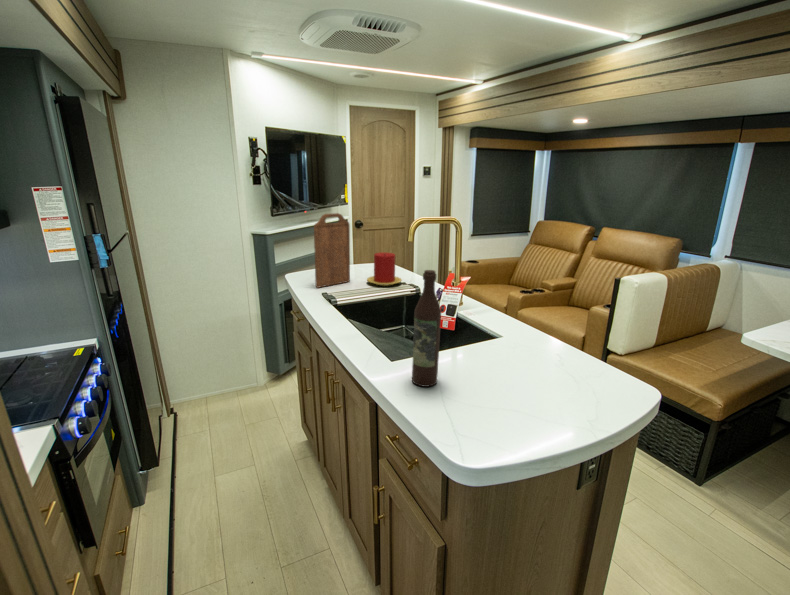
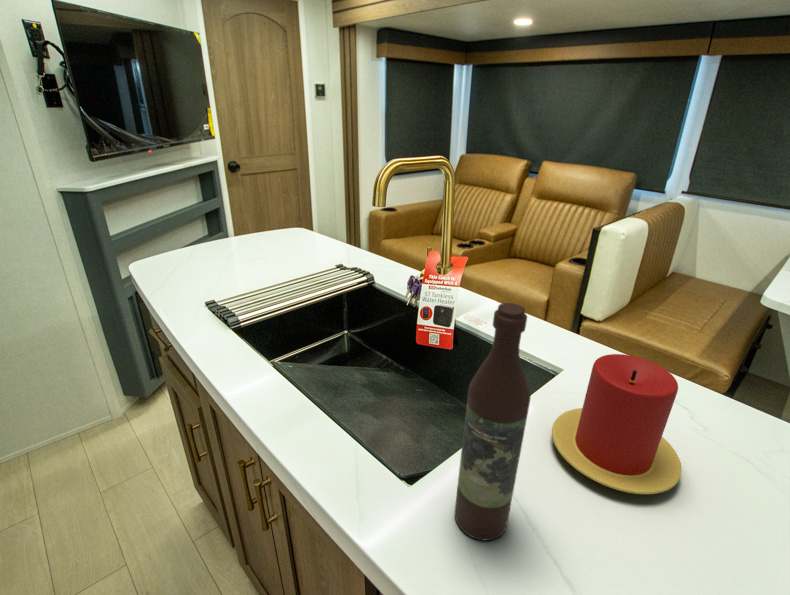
cutting board: present [314,213,350,288] -> none [172,155,246,285]
candle: present [367,252,402,286] -> present [552,354,682,494]

